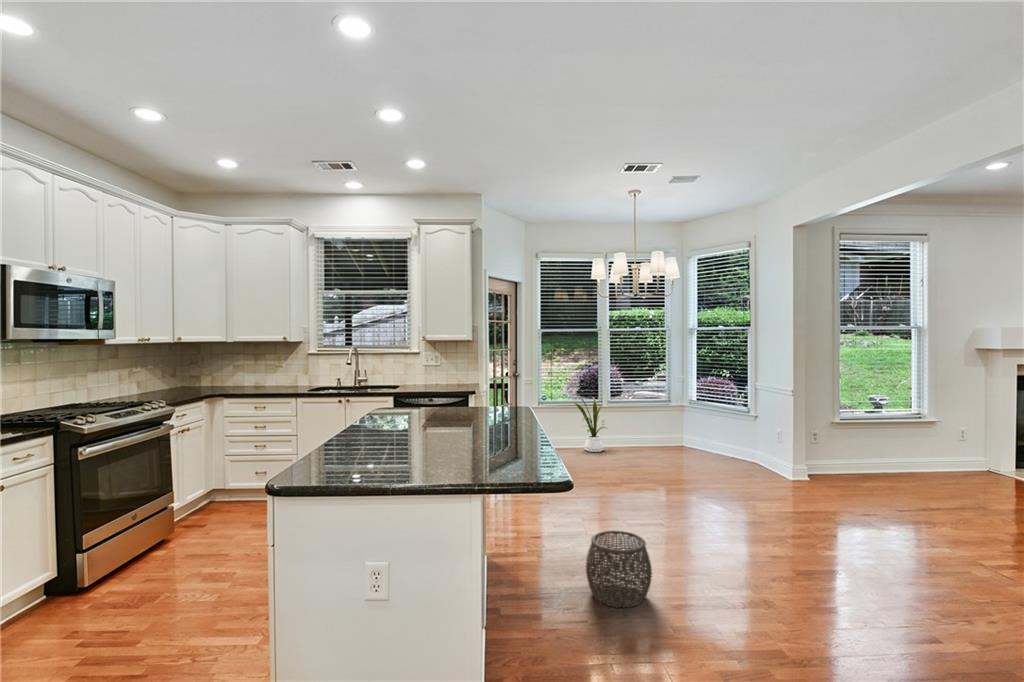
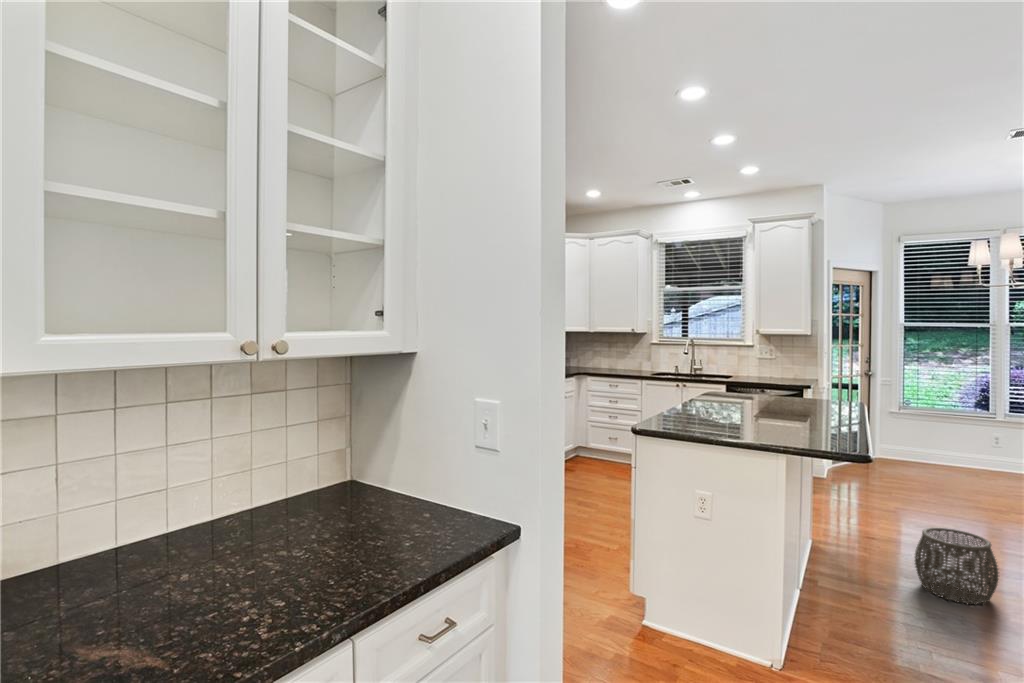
house plant: present [574,396,608,452] -> none [947,399,1004,471]

